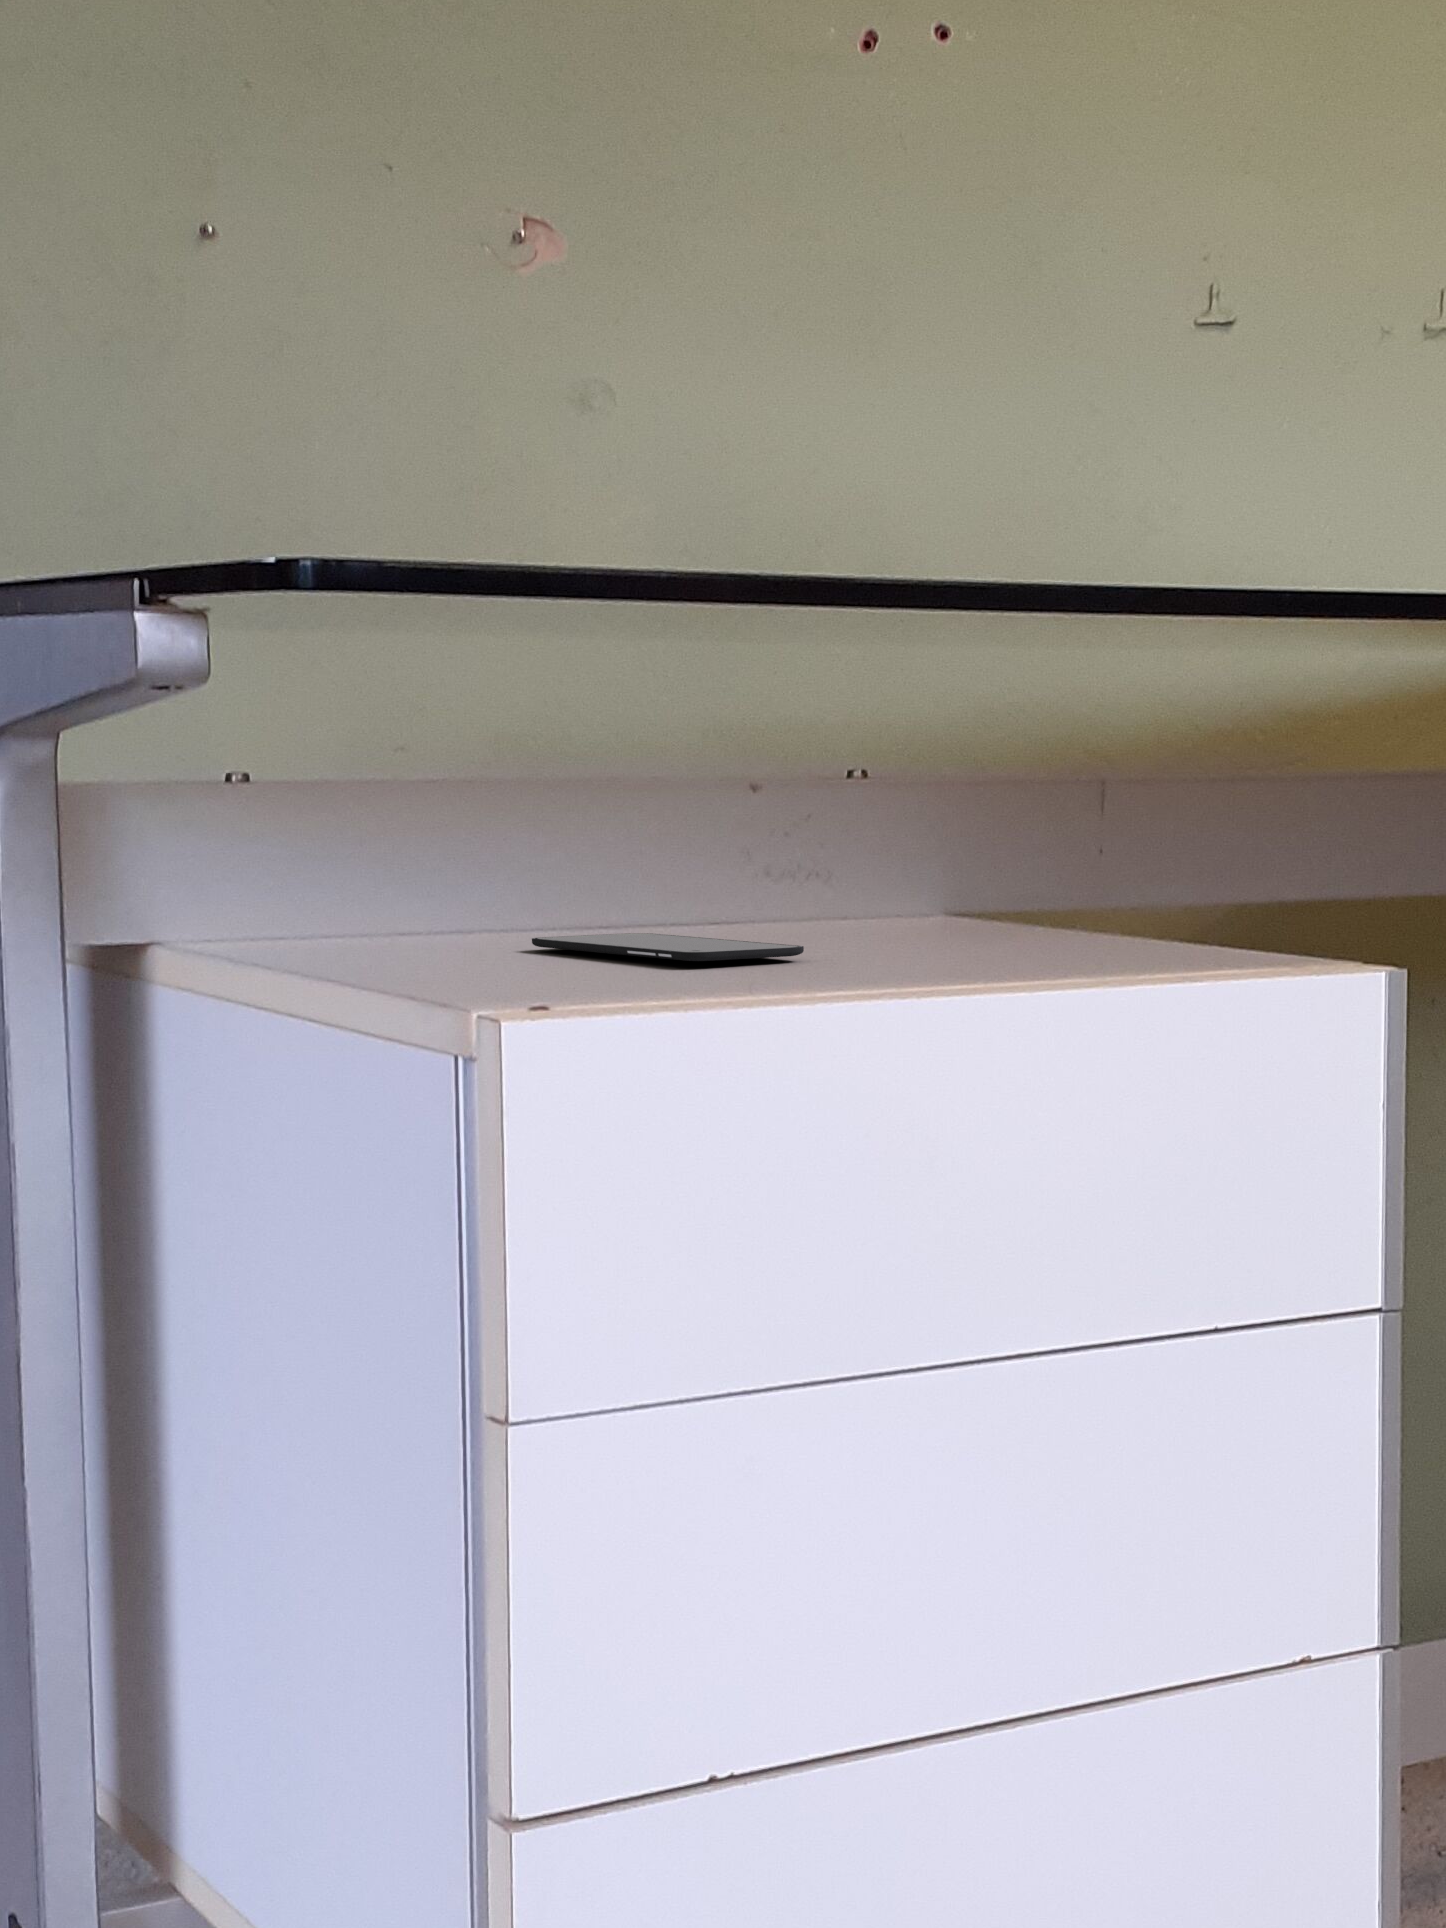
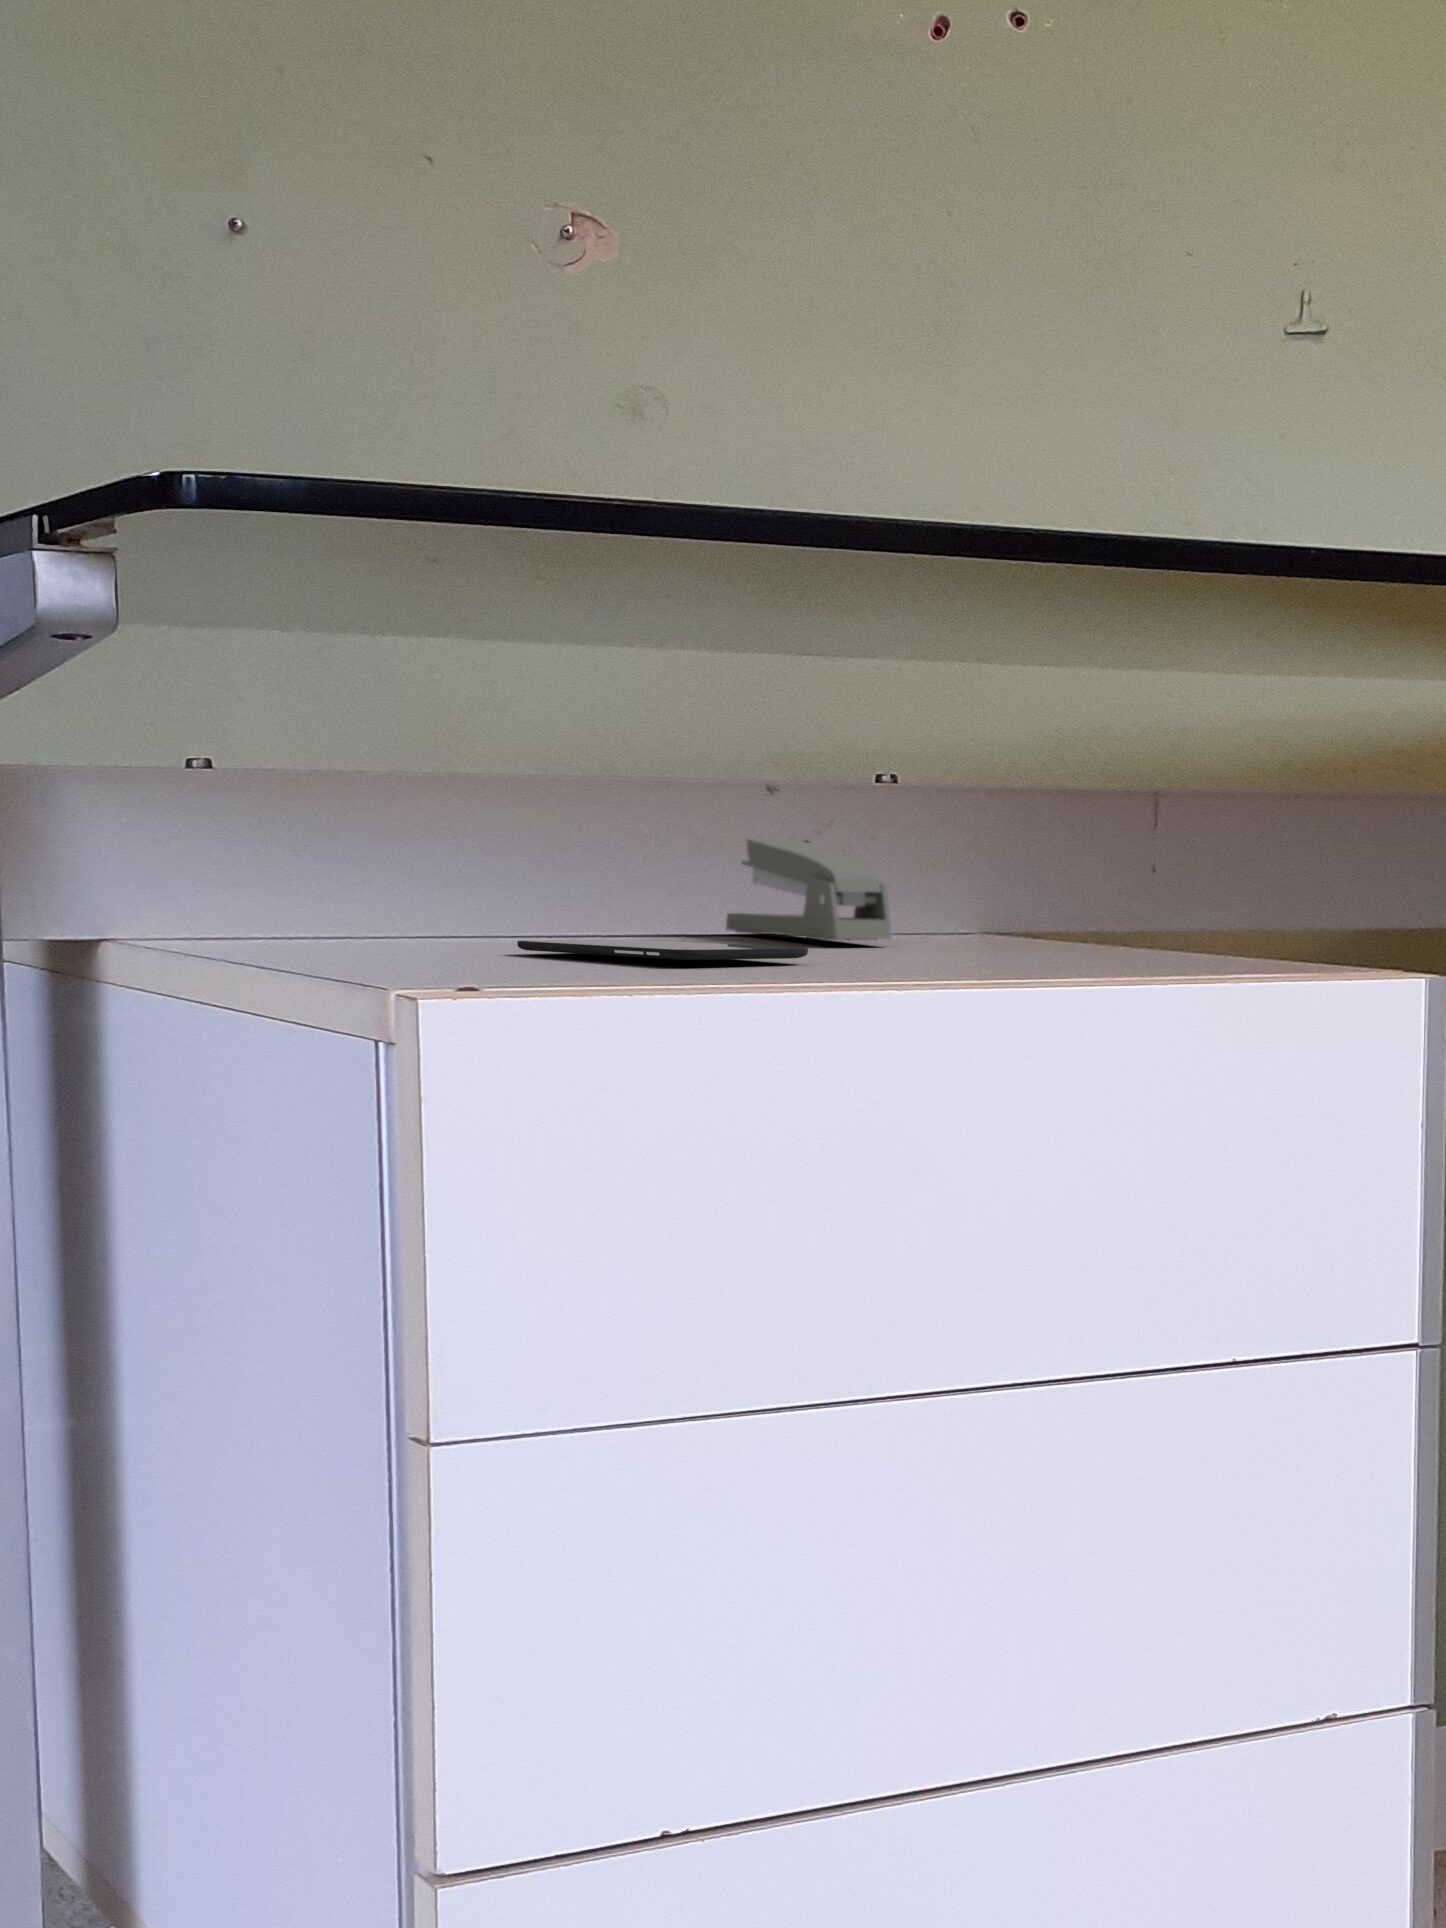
stapler: none [704,827,868,927] -> present [726,838,893,940]

